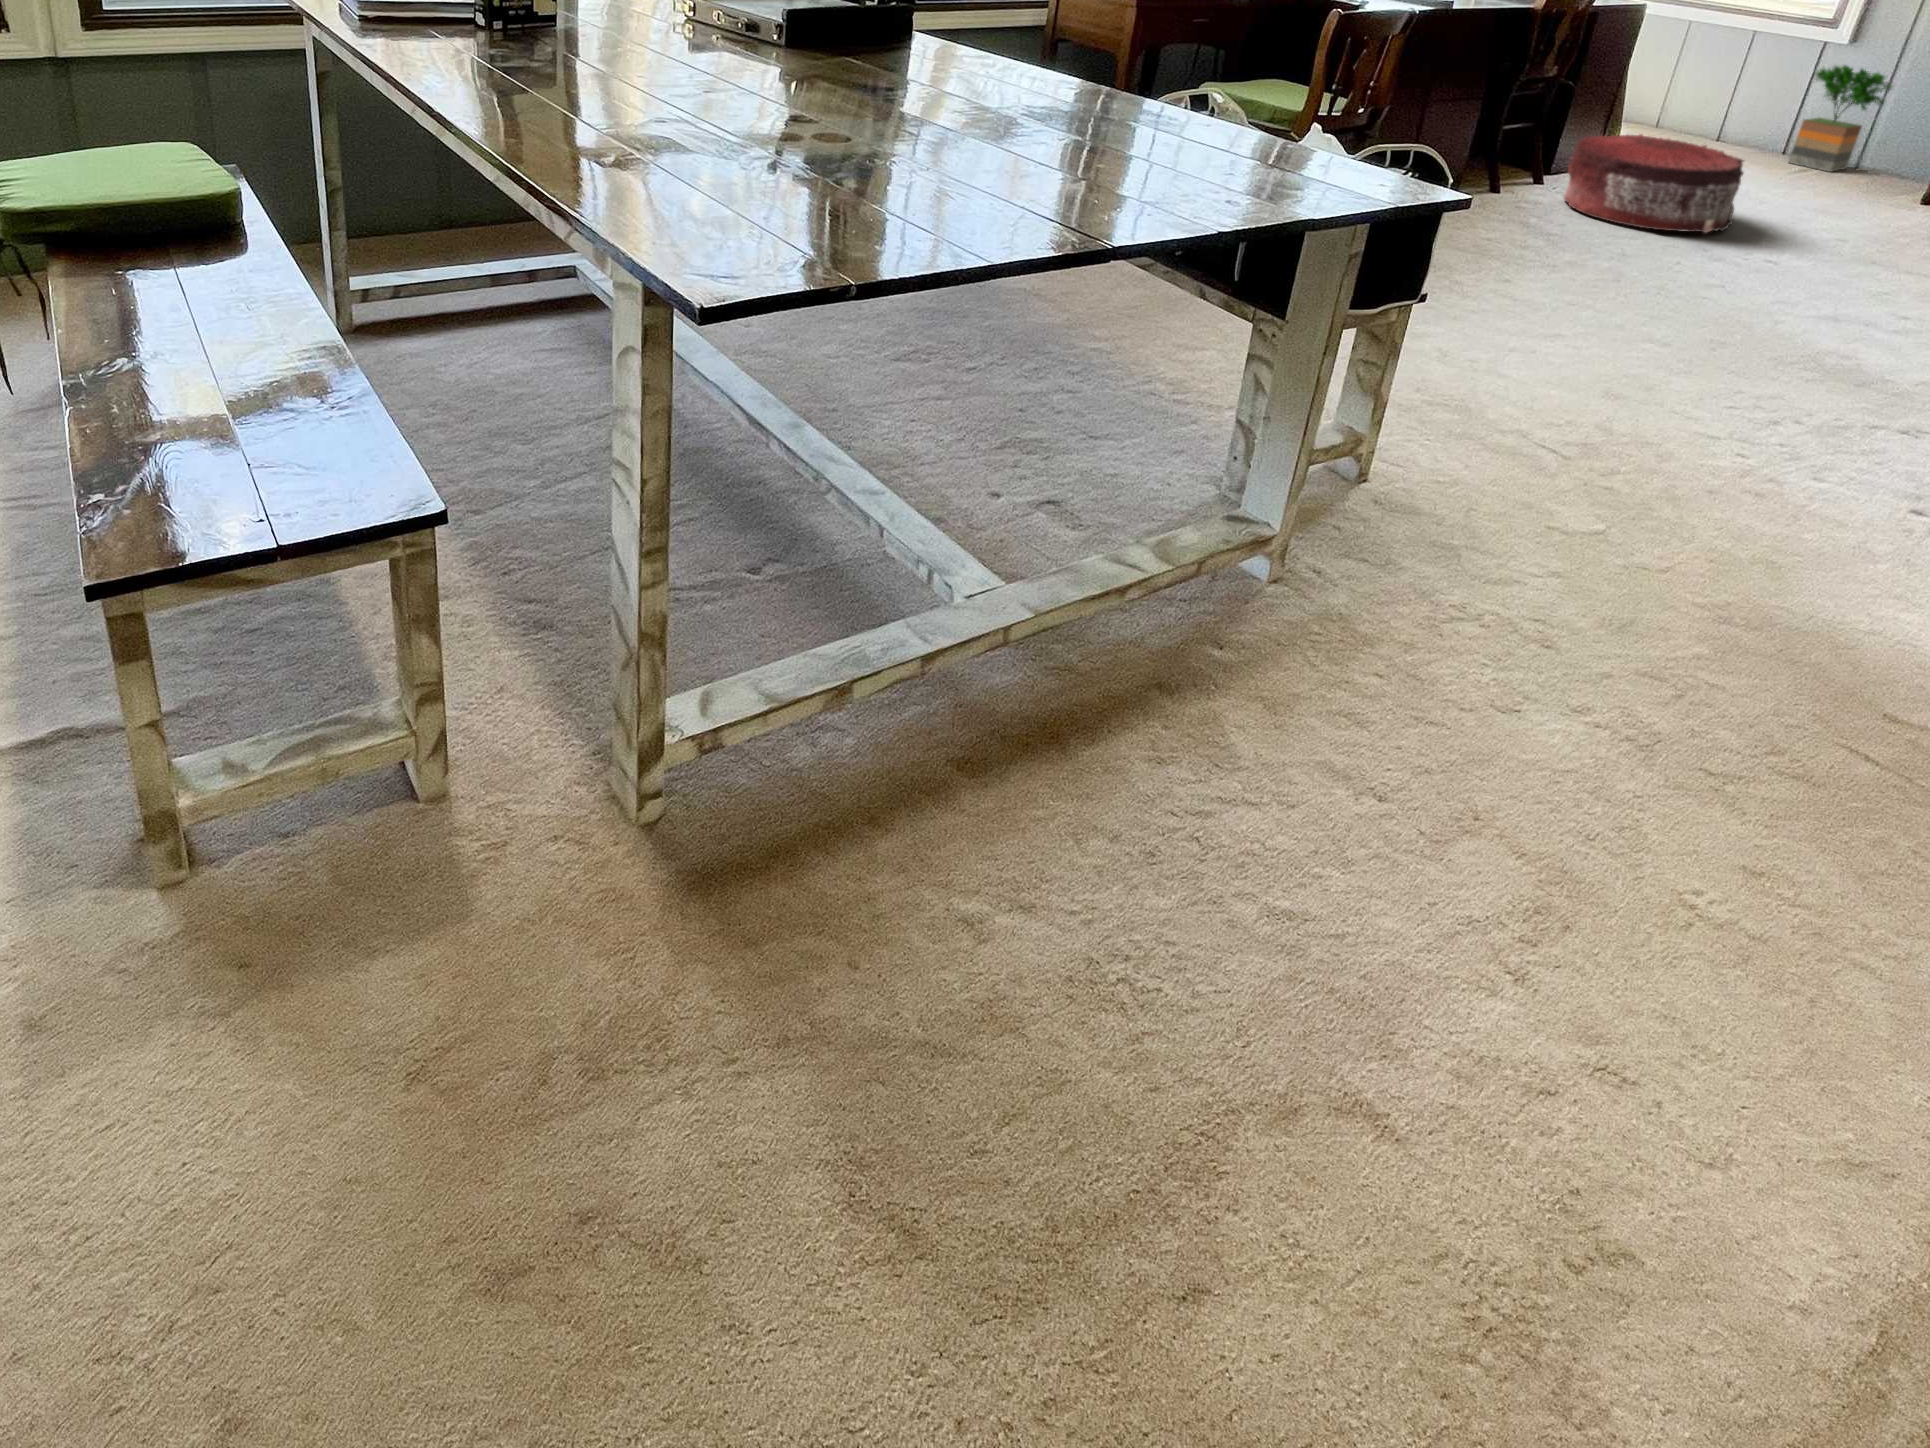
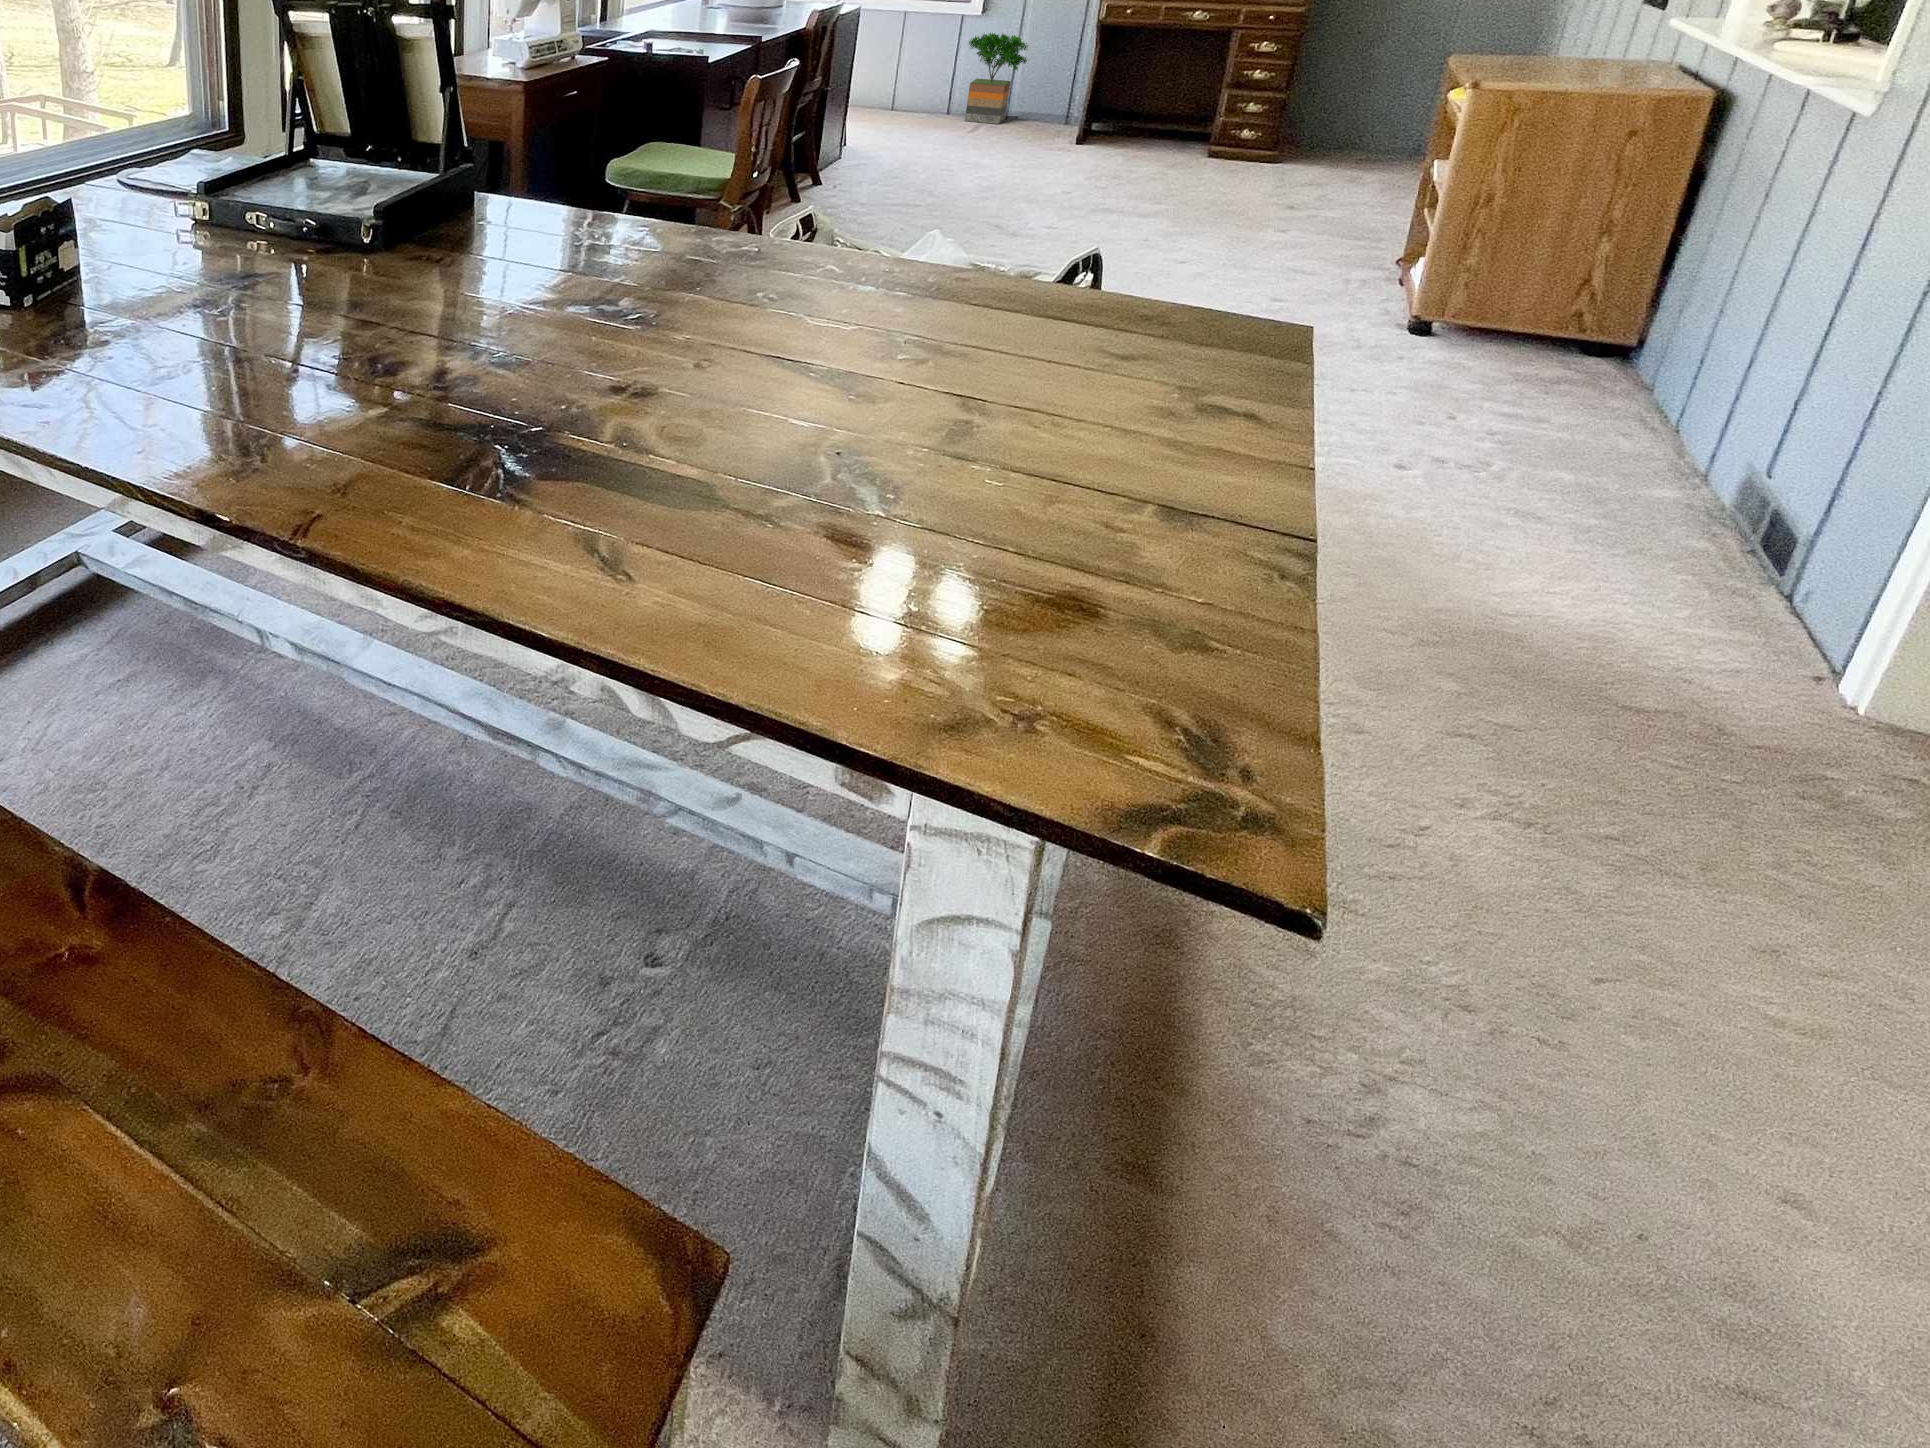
pouf: present [1564,134,1743,233] -> none [860,125,1001,212]

